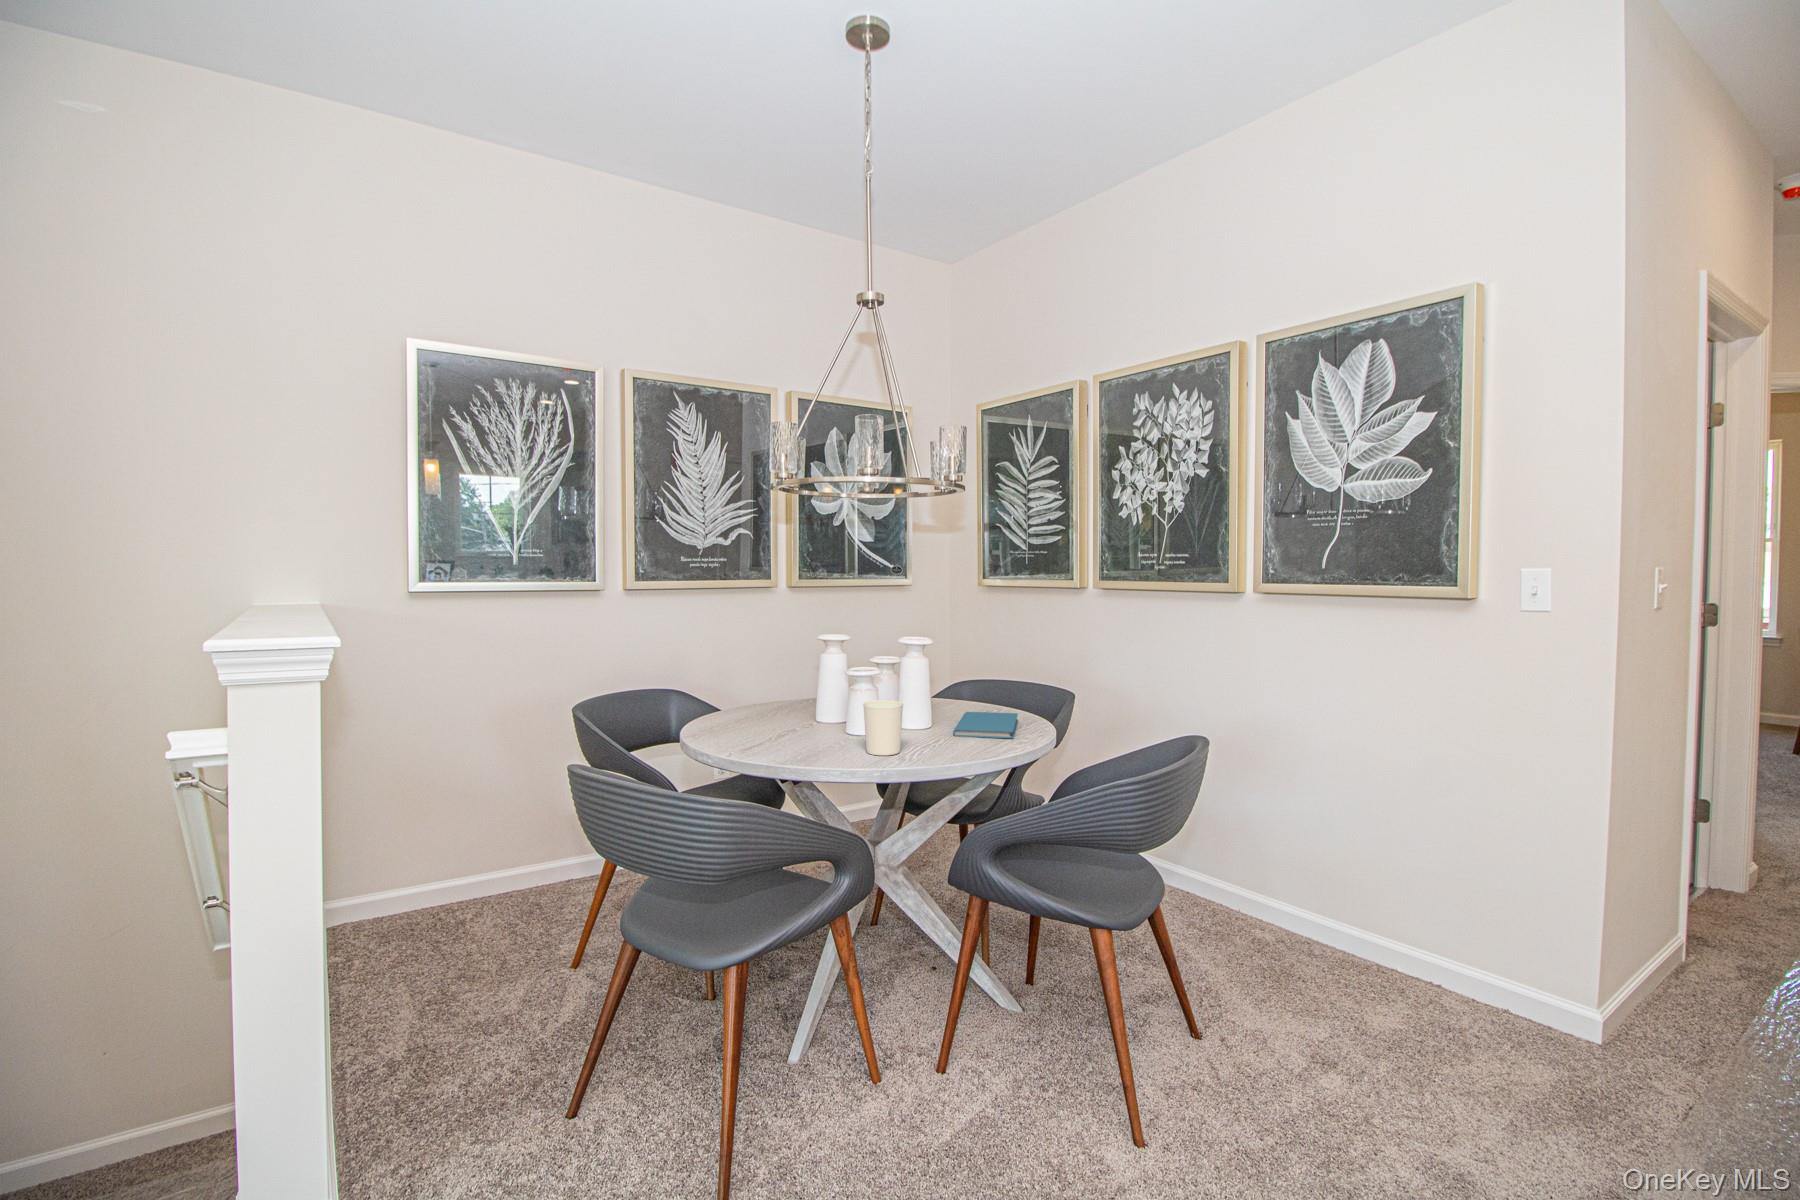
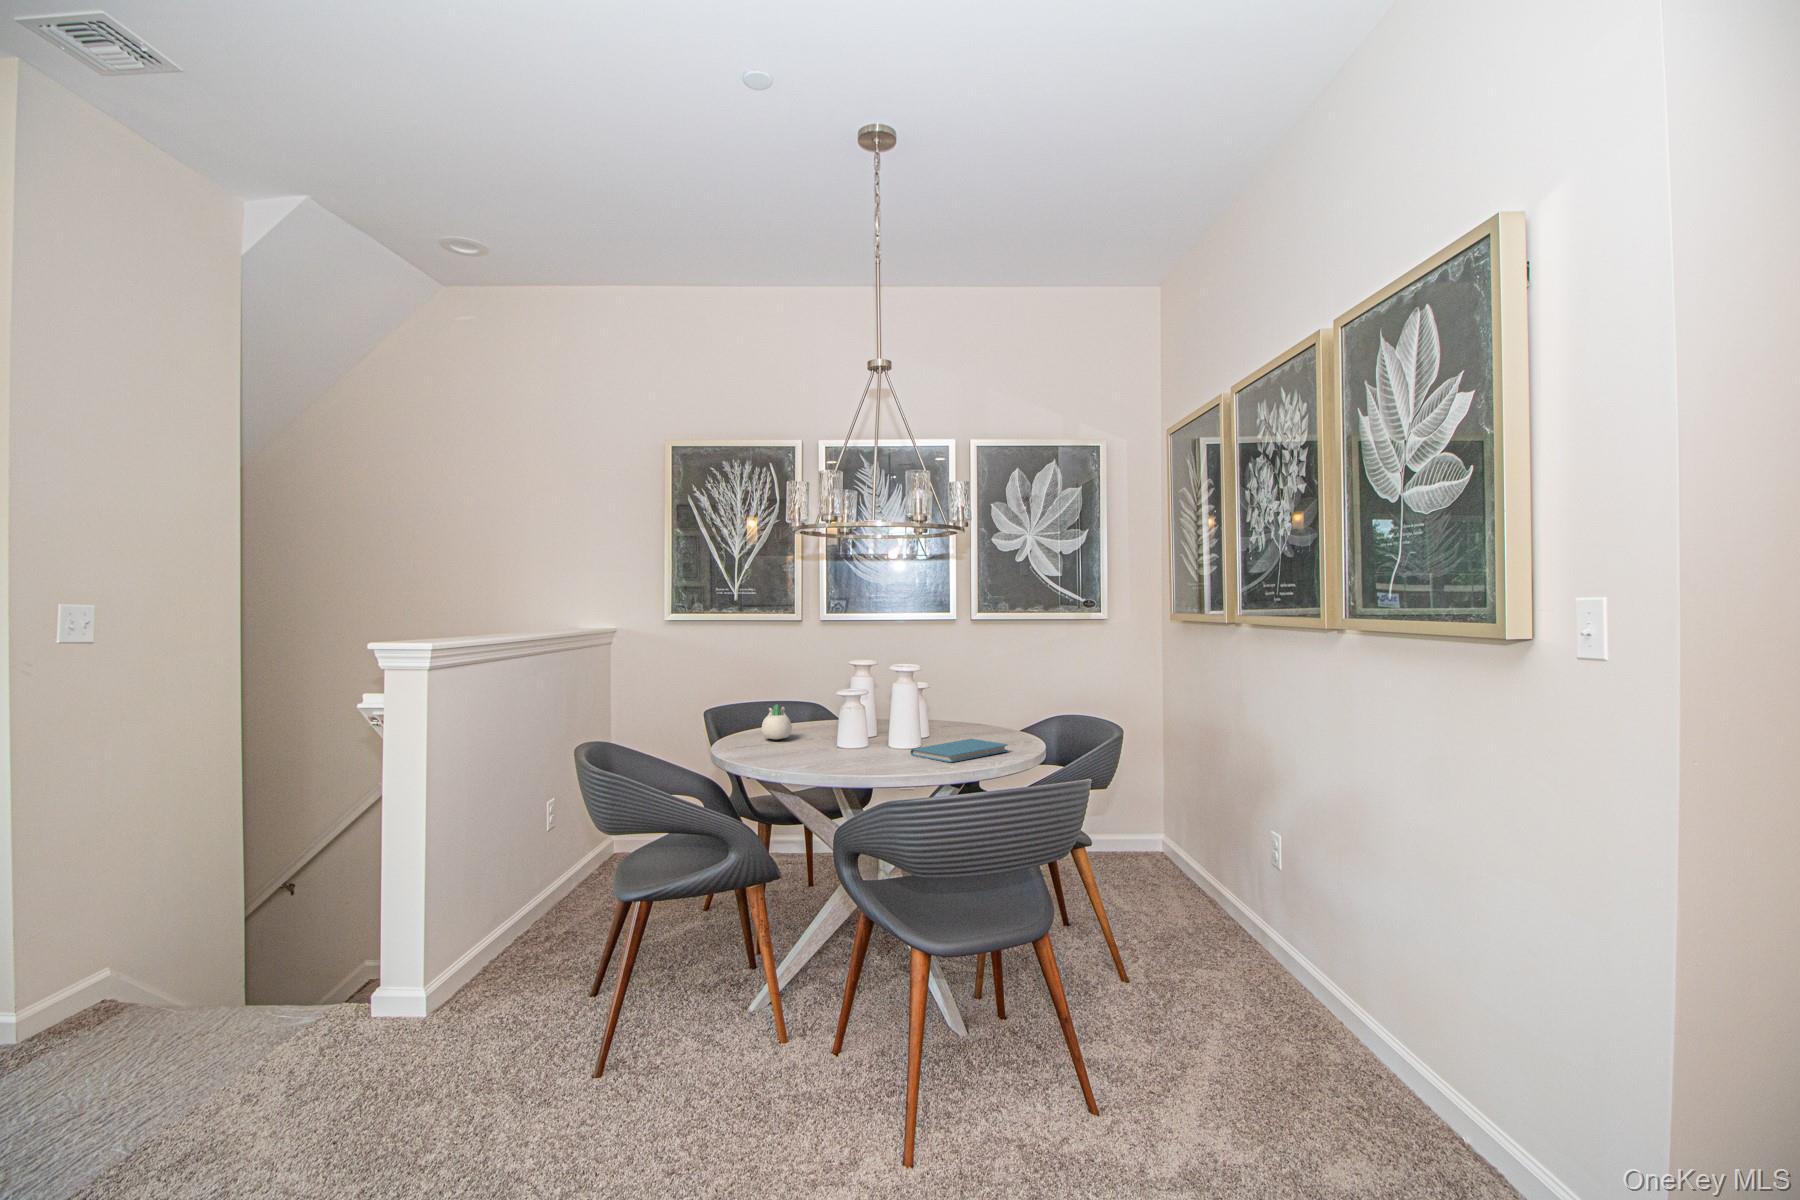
succulent planter: none [751,695,792,737] -> present [762,704,792,740]
candle holder: present [863,700,903,756] -> none [799,713,833,760]

